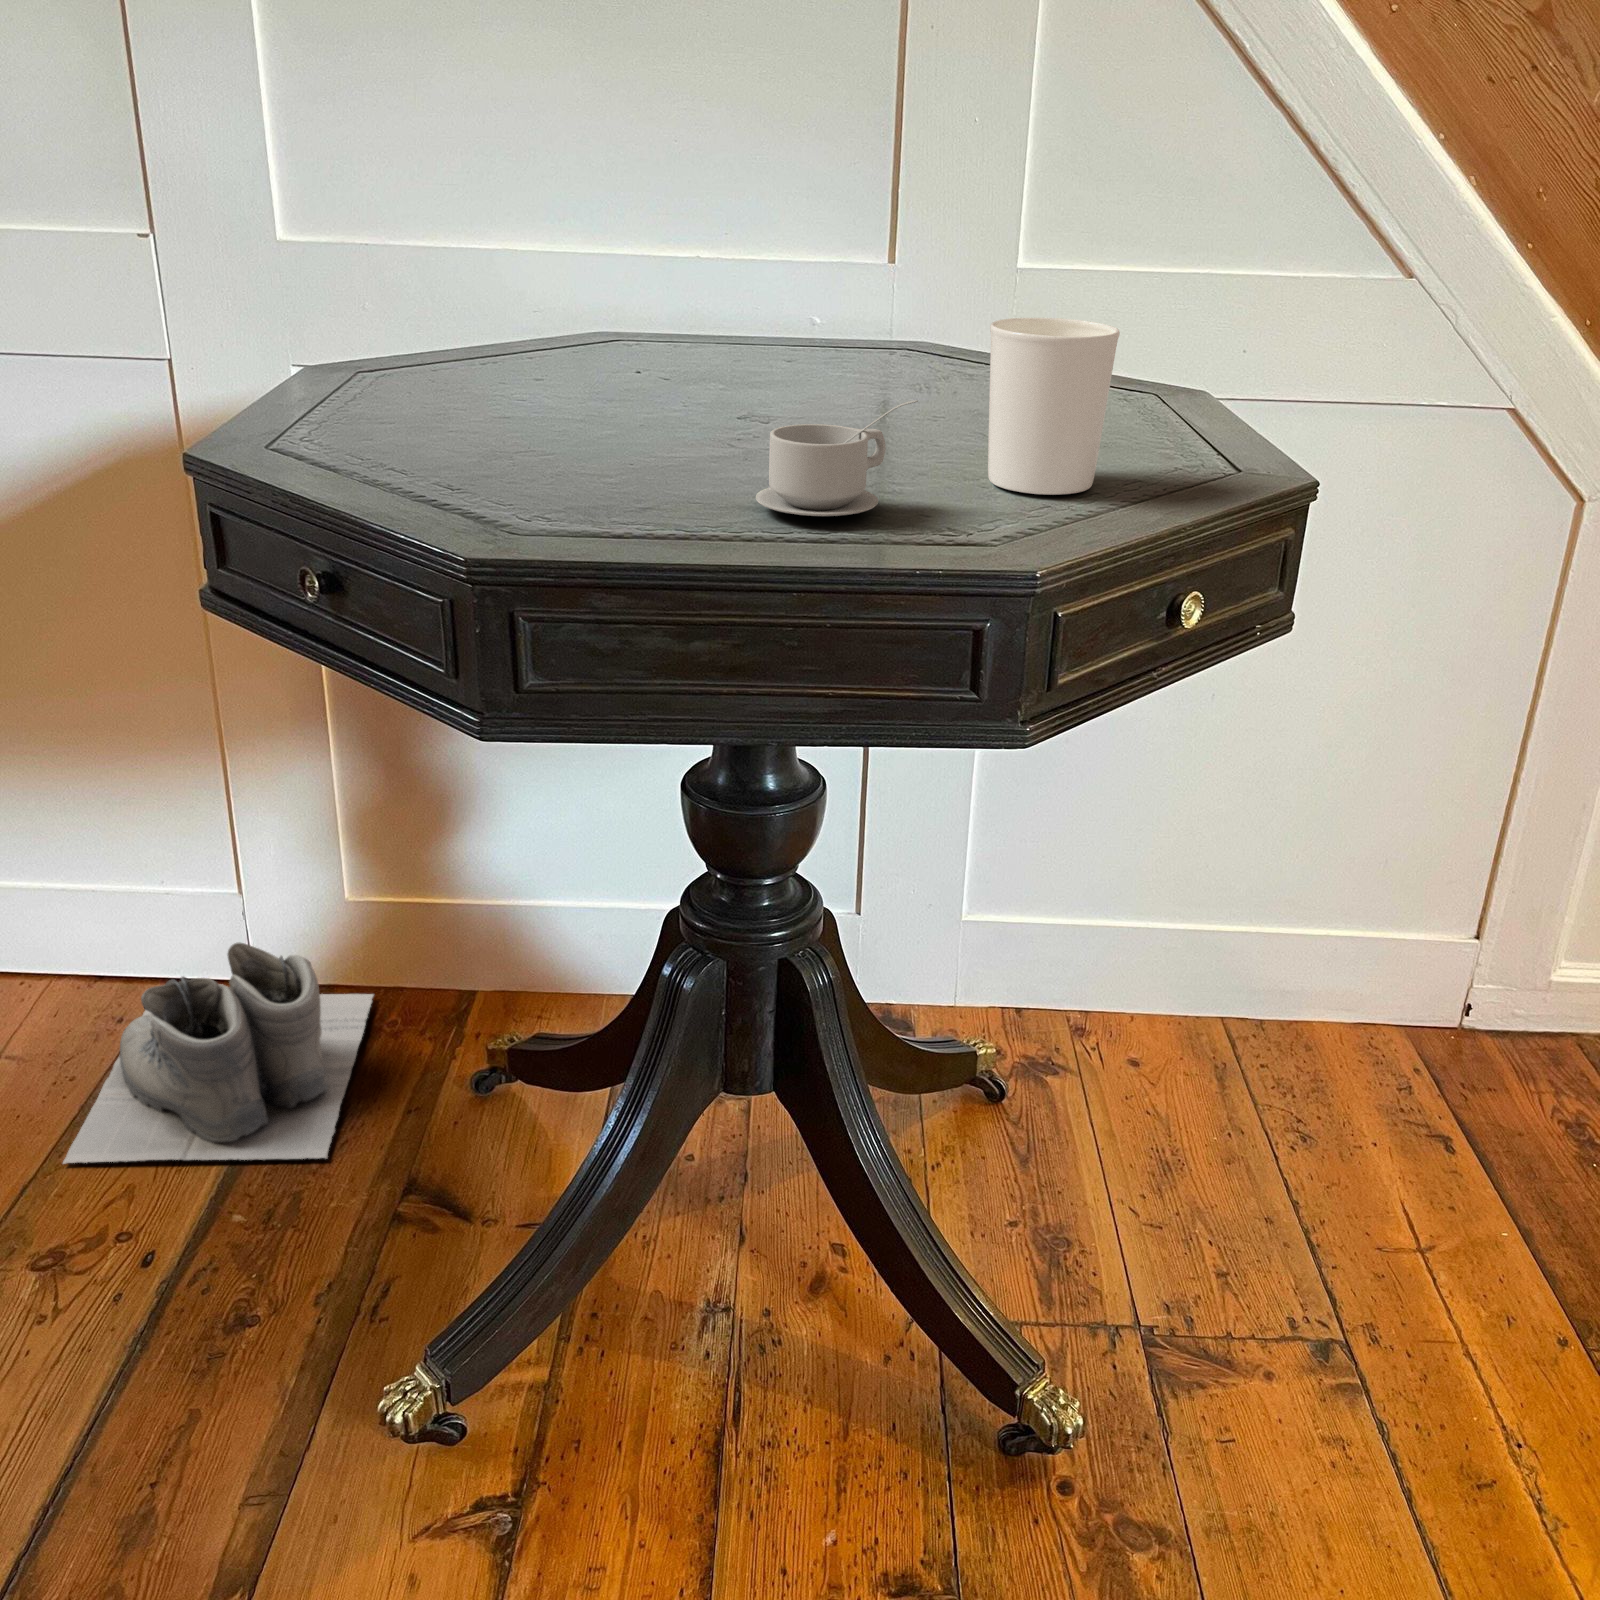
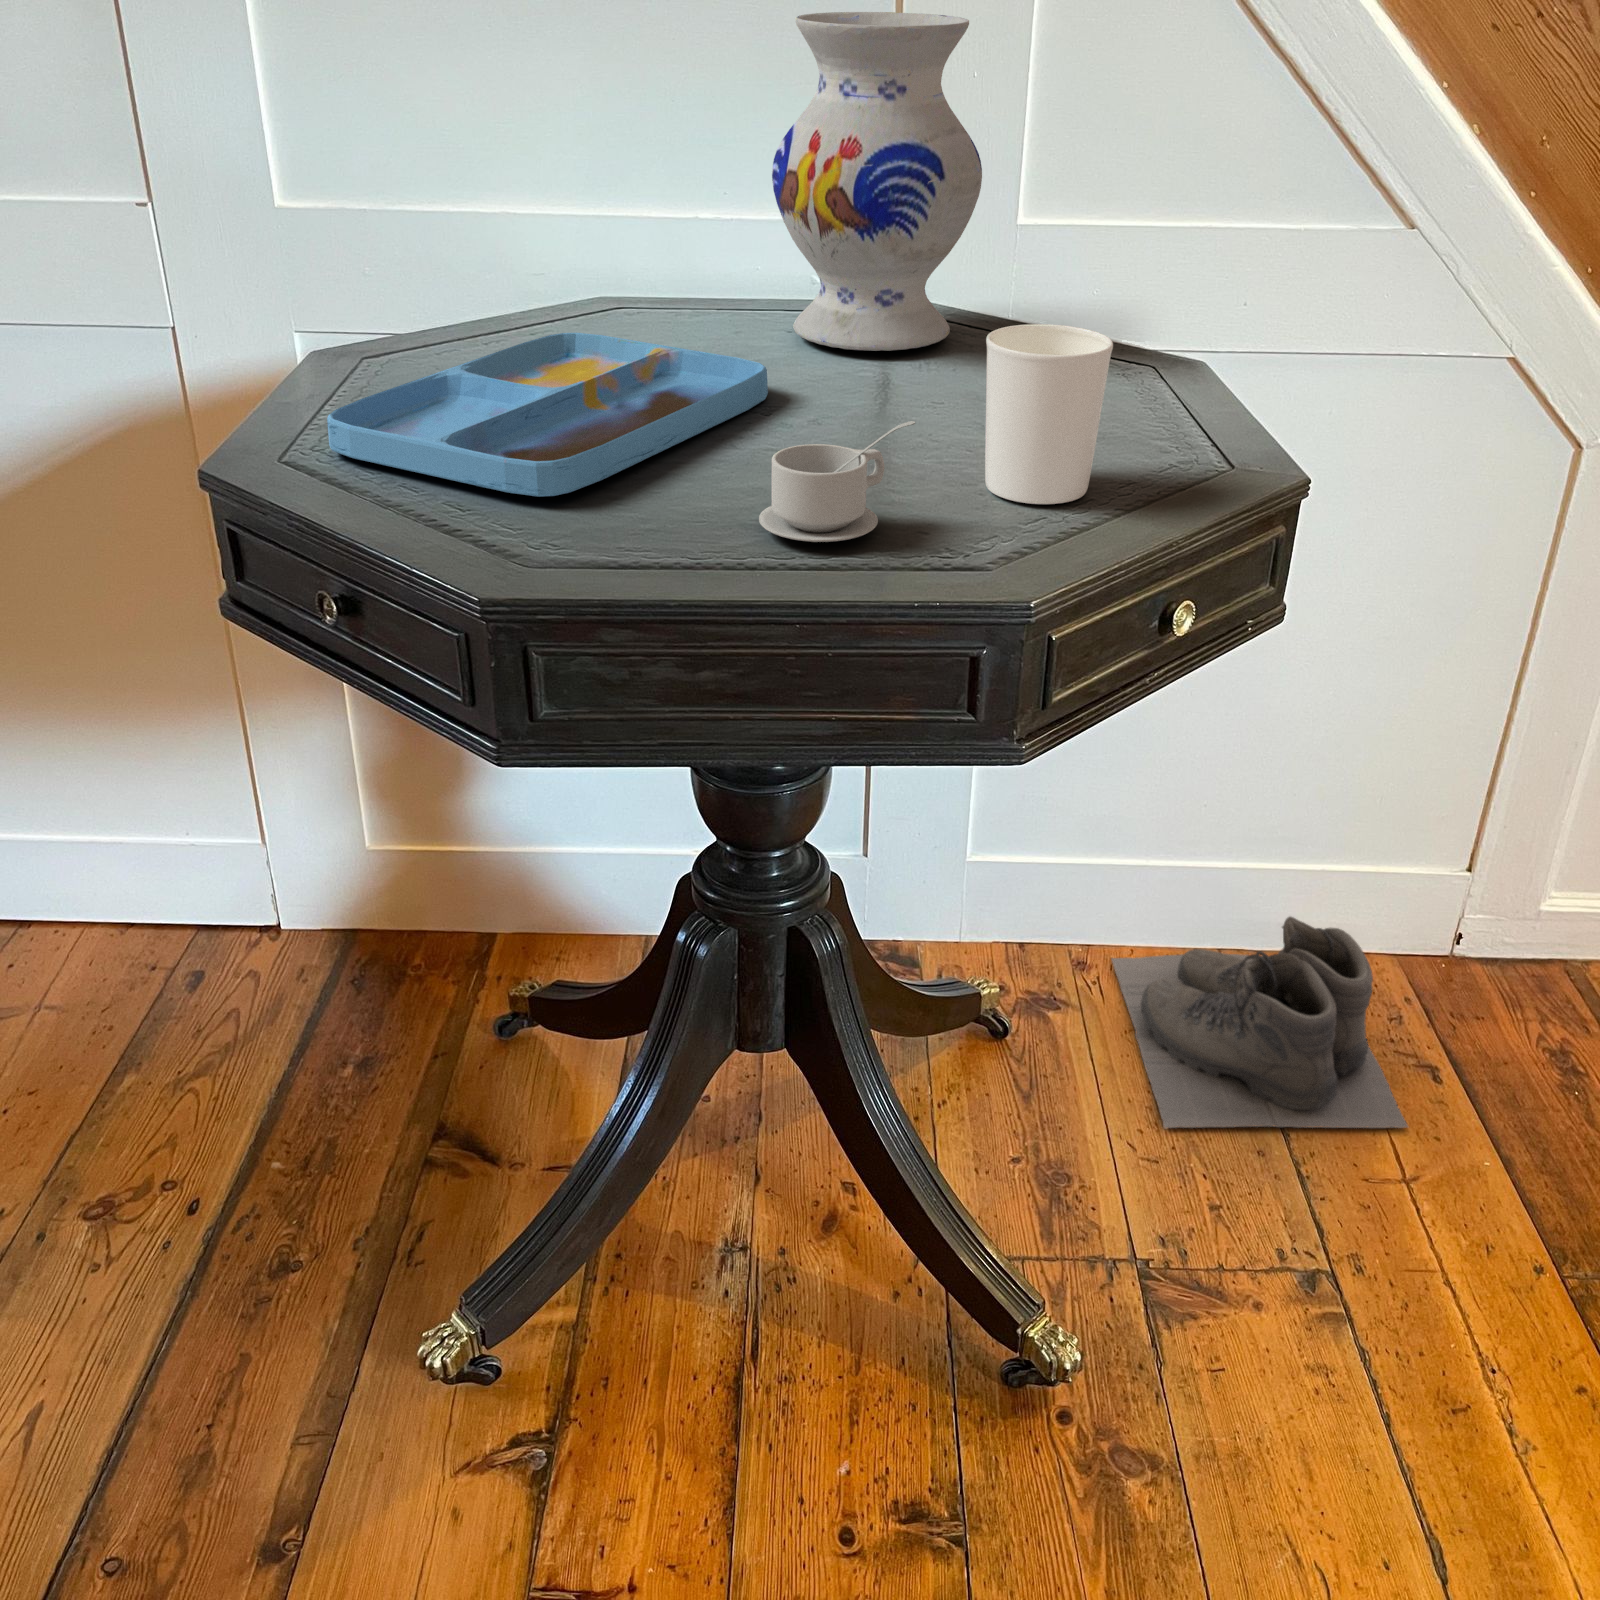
vase: none [774,46,984,376] -> present [772,12,982,351]
tray: none [317,351,767,476] -> present [327,333,768,497]
boots: present [63,942,374,1164] -> present [1112,917,1408,1129]

